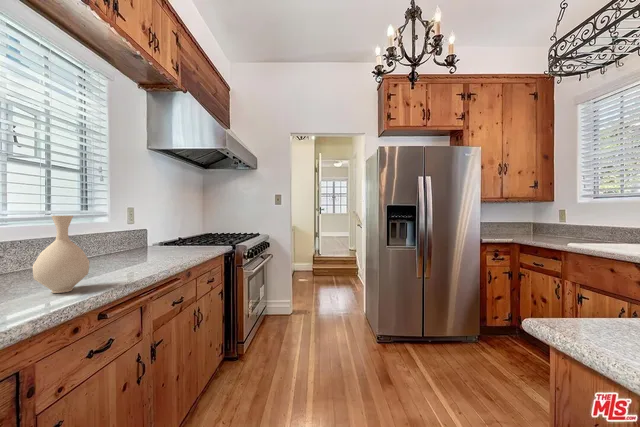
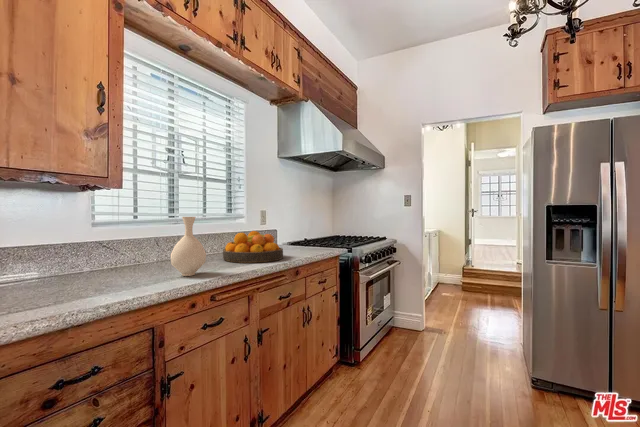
fruit bowl: none [92,231,173,270] -> present [223,231,283,263]

